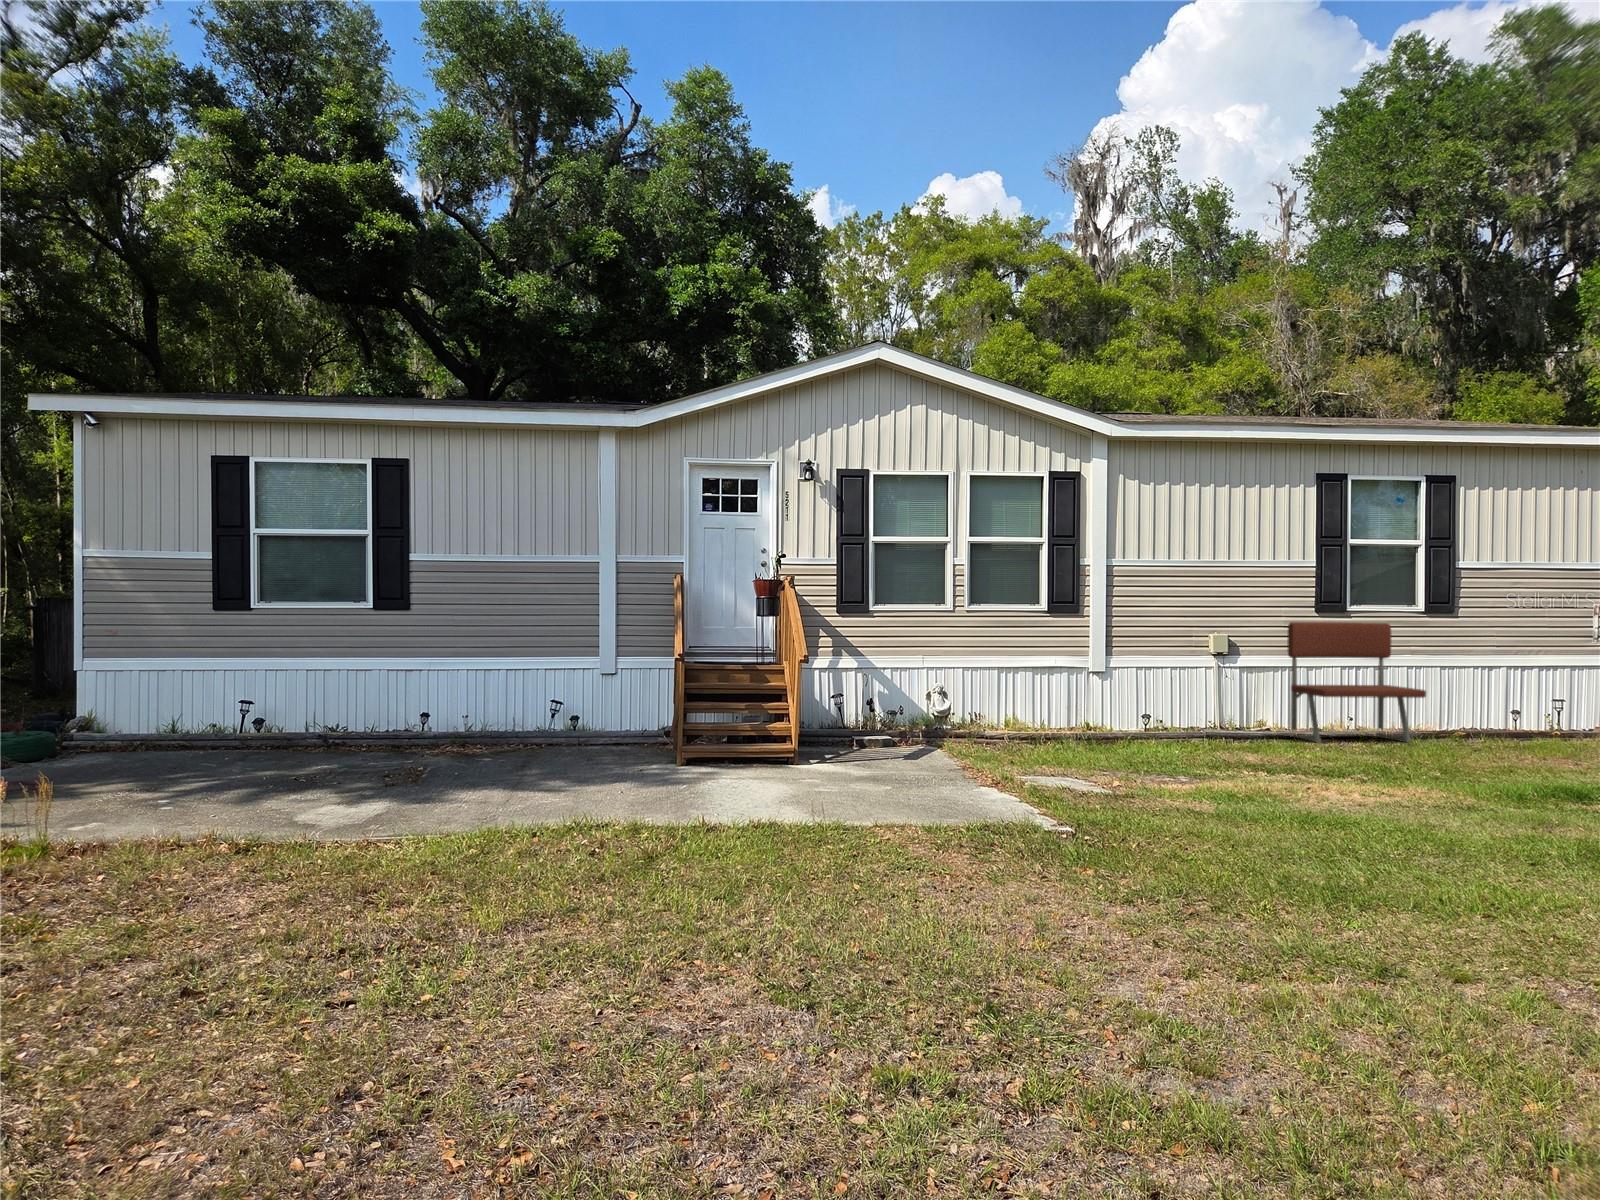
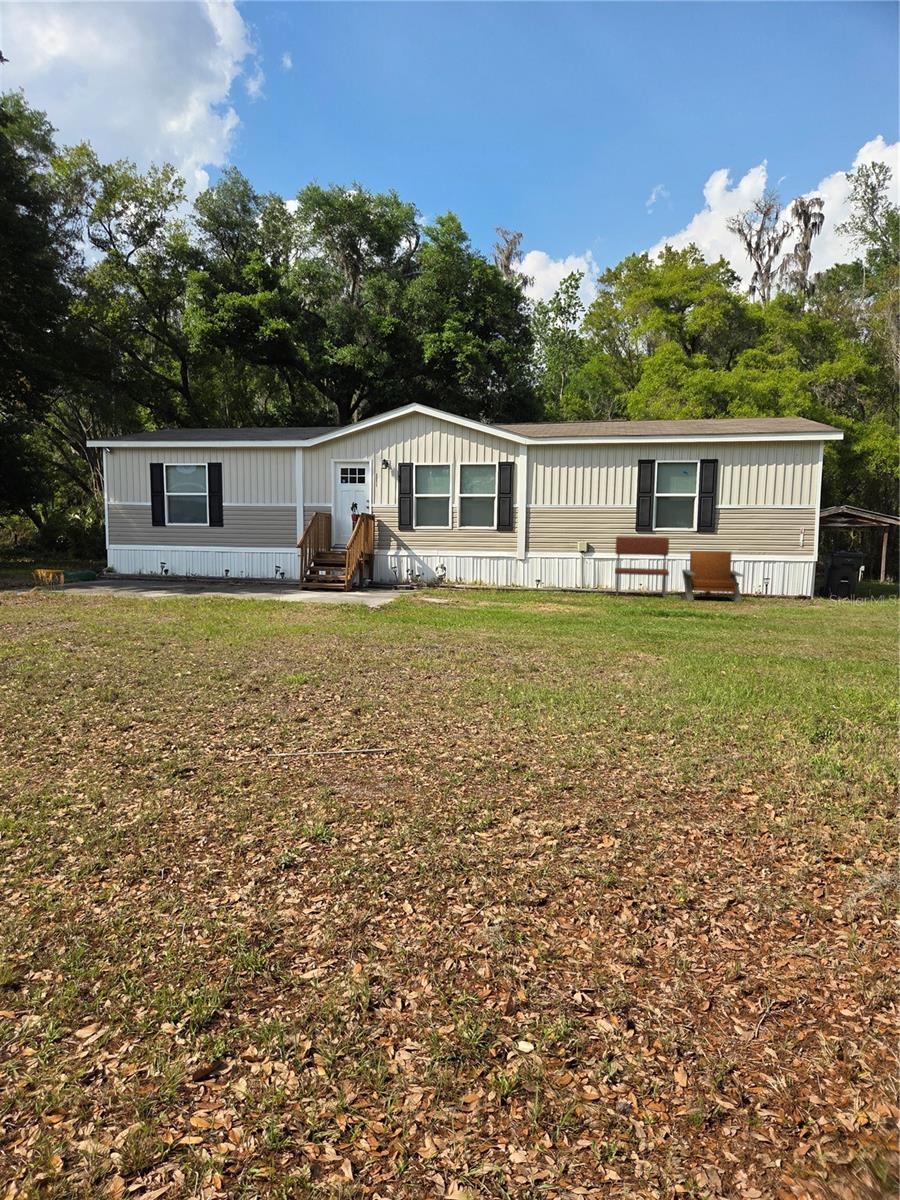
lounge chair: none [1412,648,1575,749] -> present [681,551,744,602]

